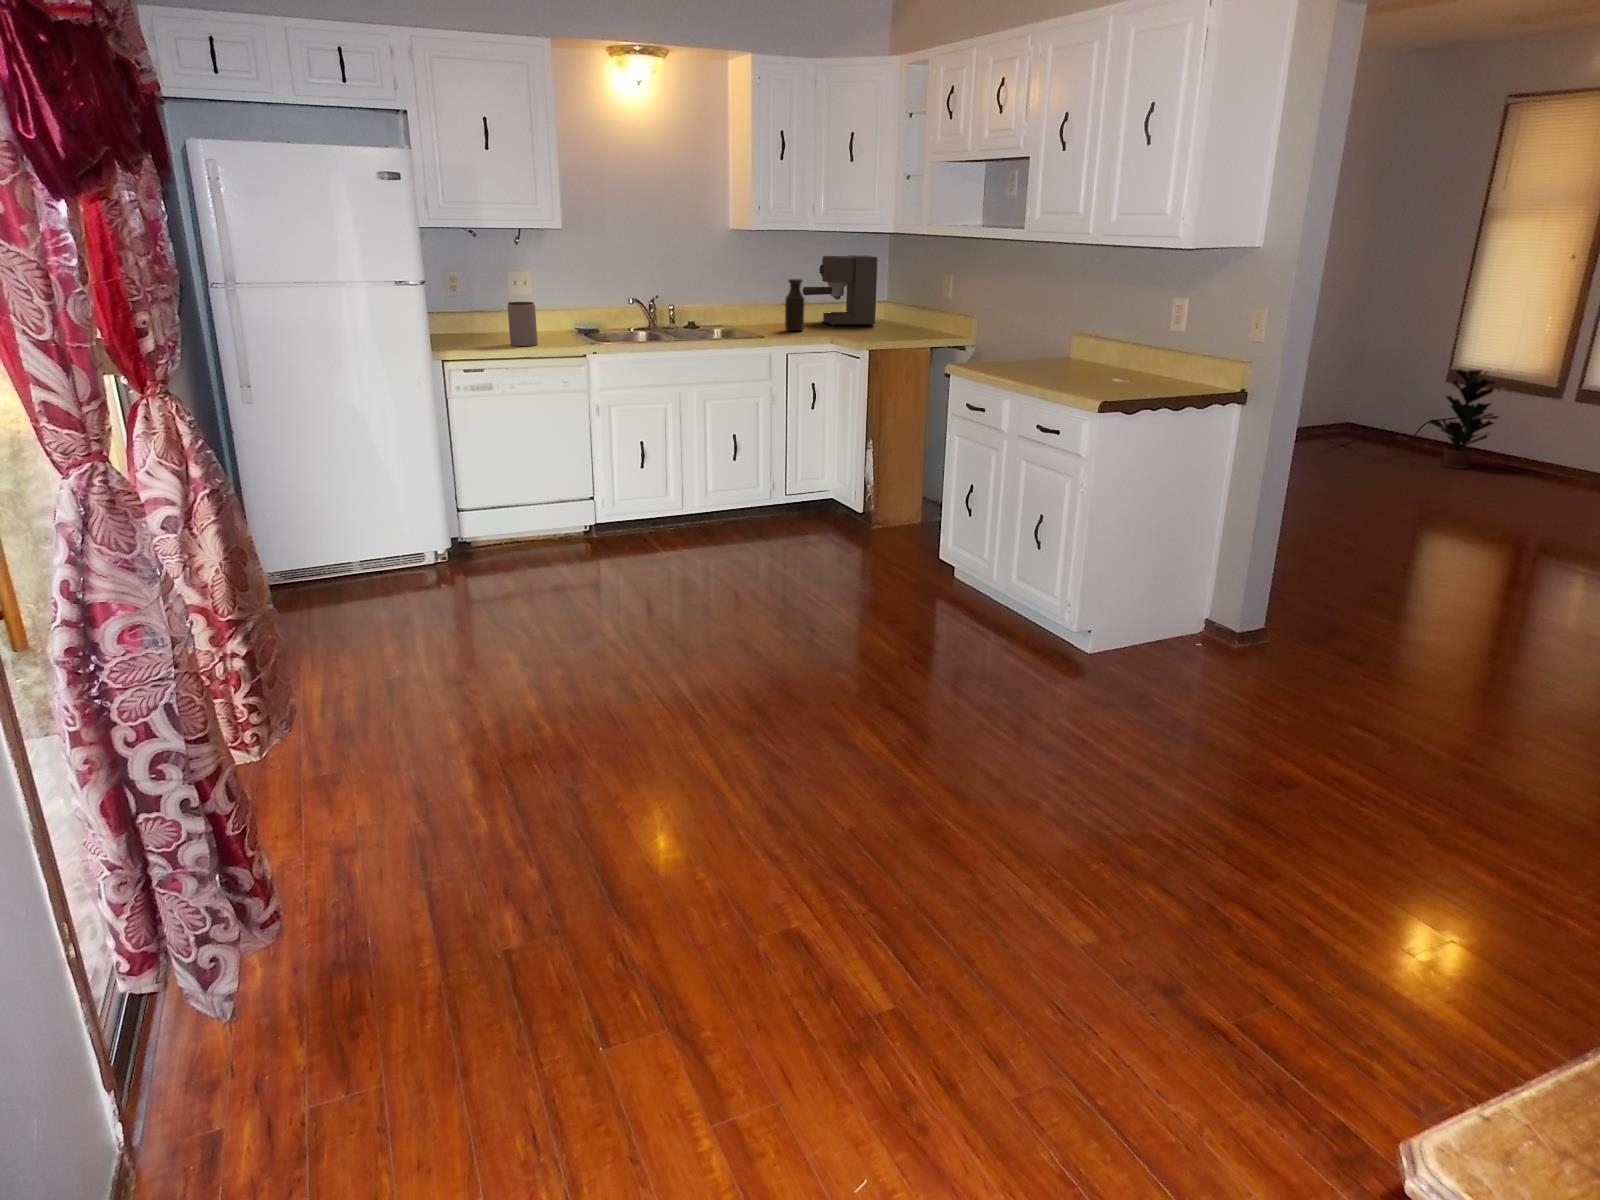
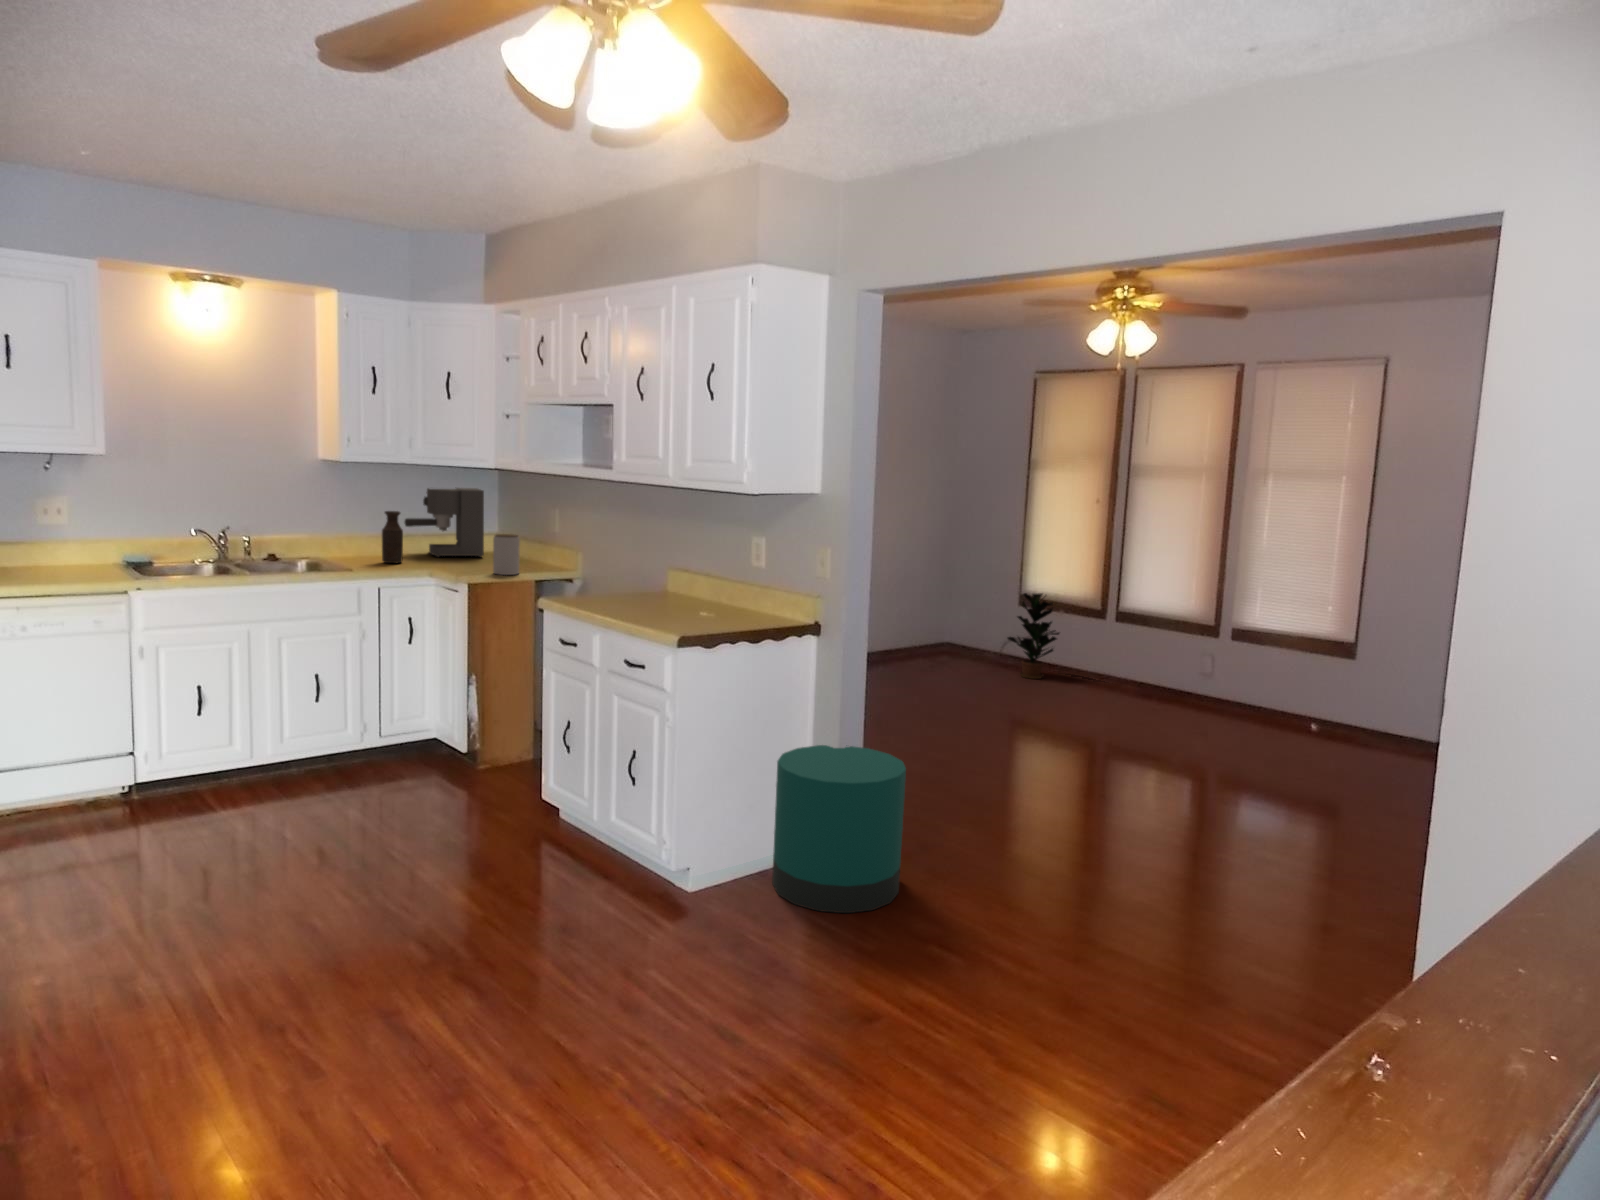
jar: present [507,302,538,346] -> present [493,534,520,575]
trash can: none [1173,519,1335,686] -> present [772,745,906,913]

